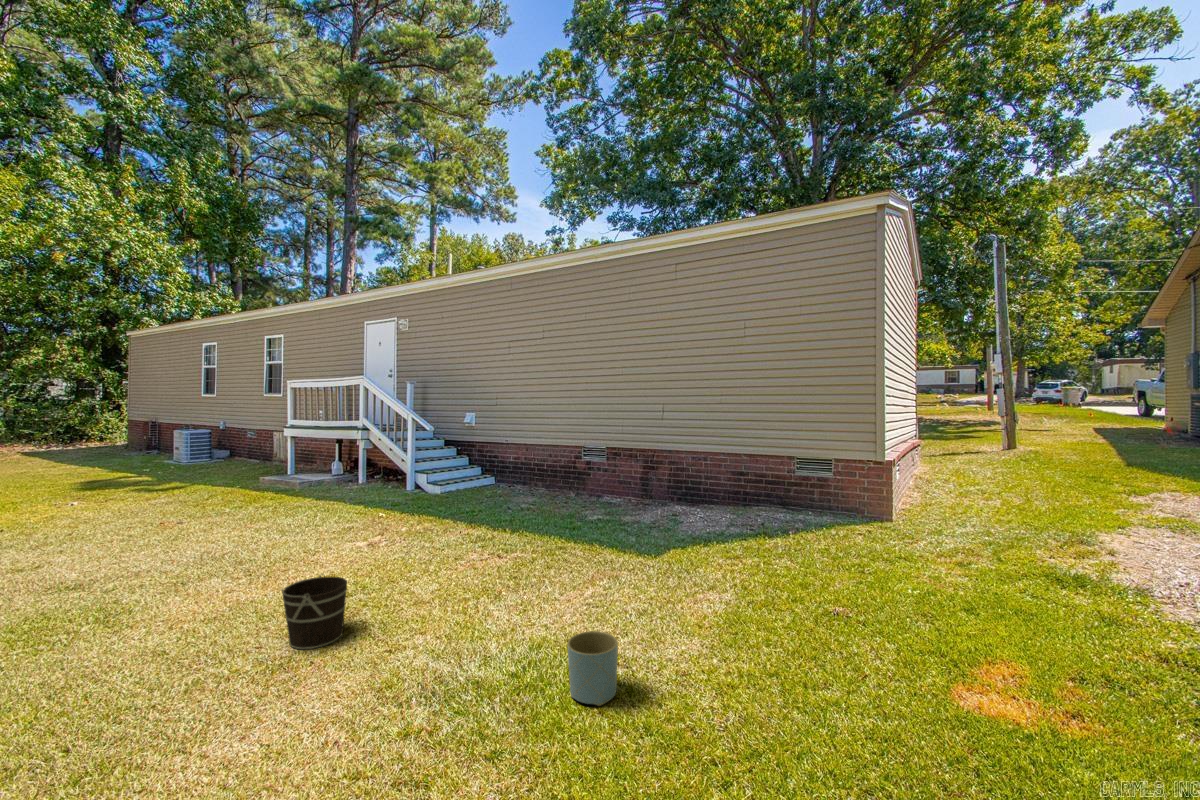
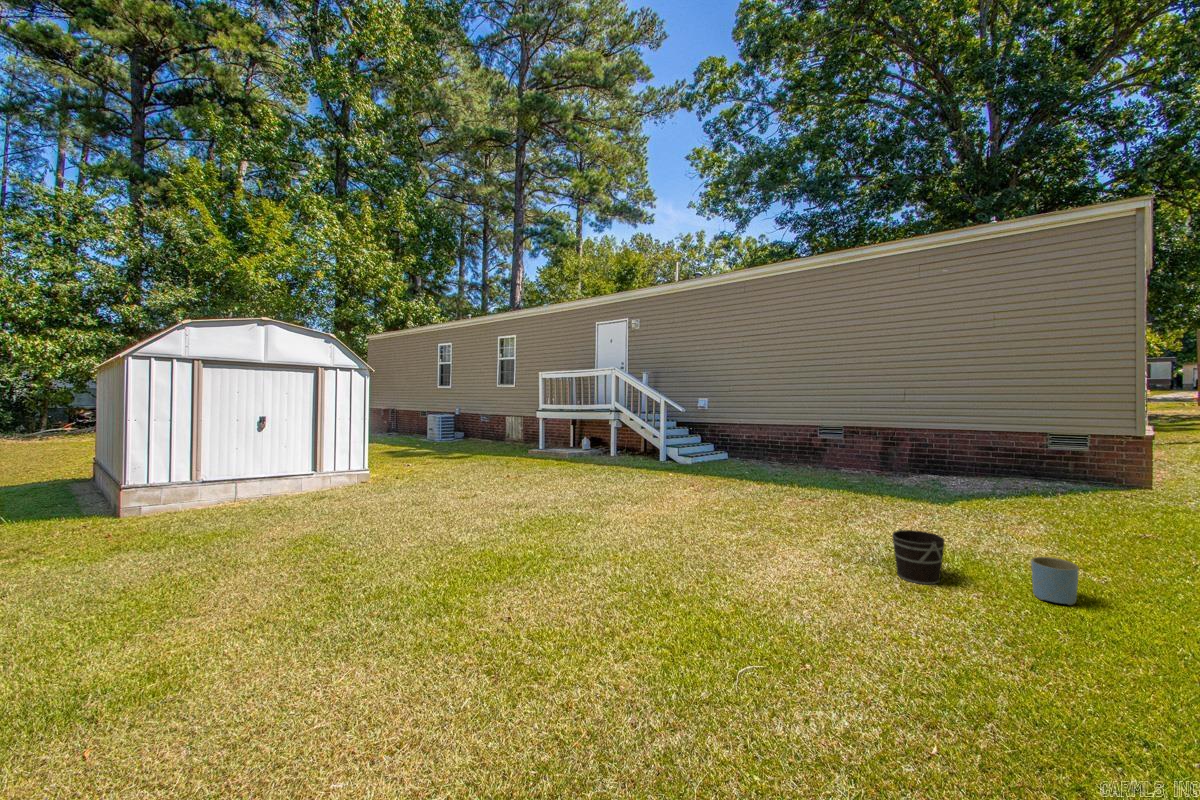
bucket: present [281,576,347,649] -> present [892,529,945,584]

